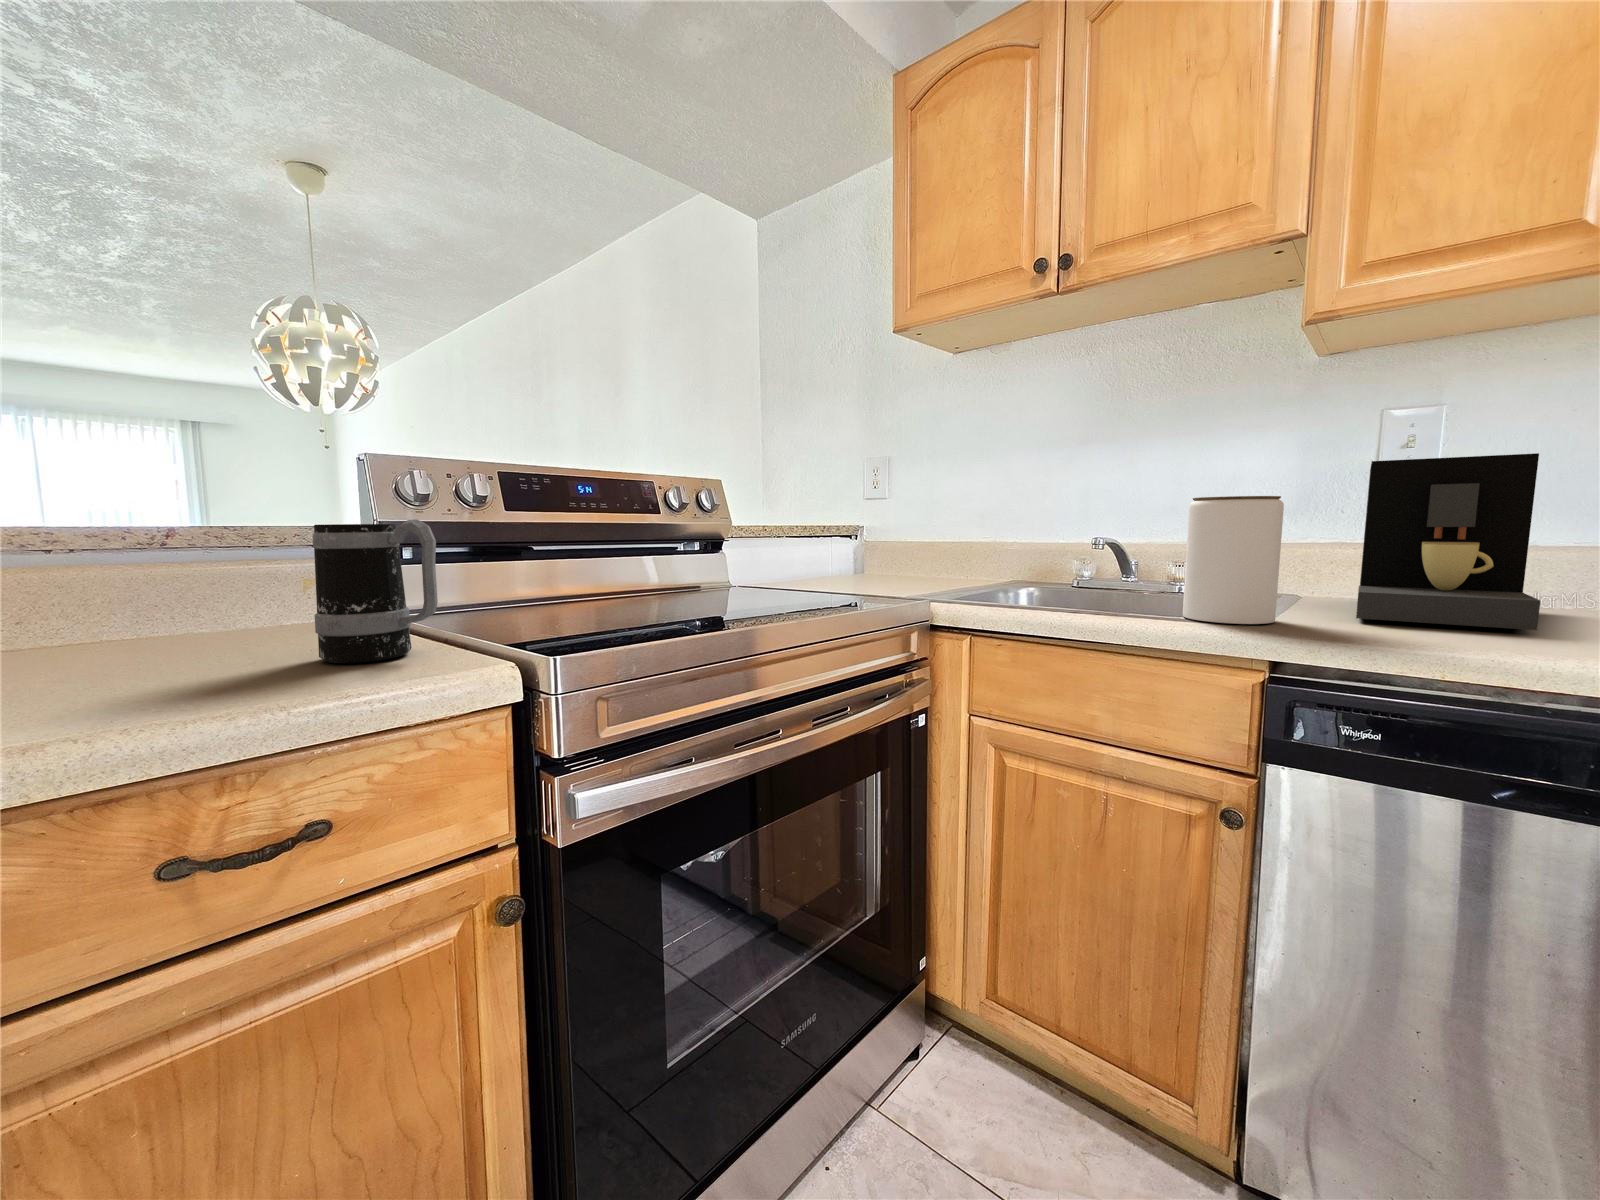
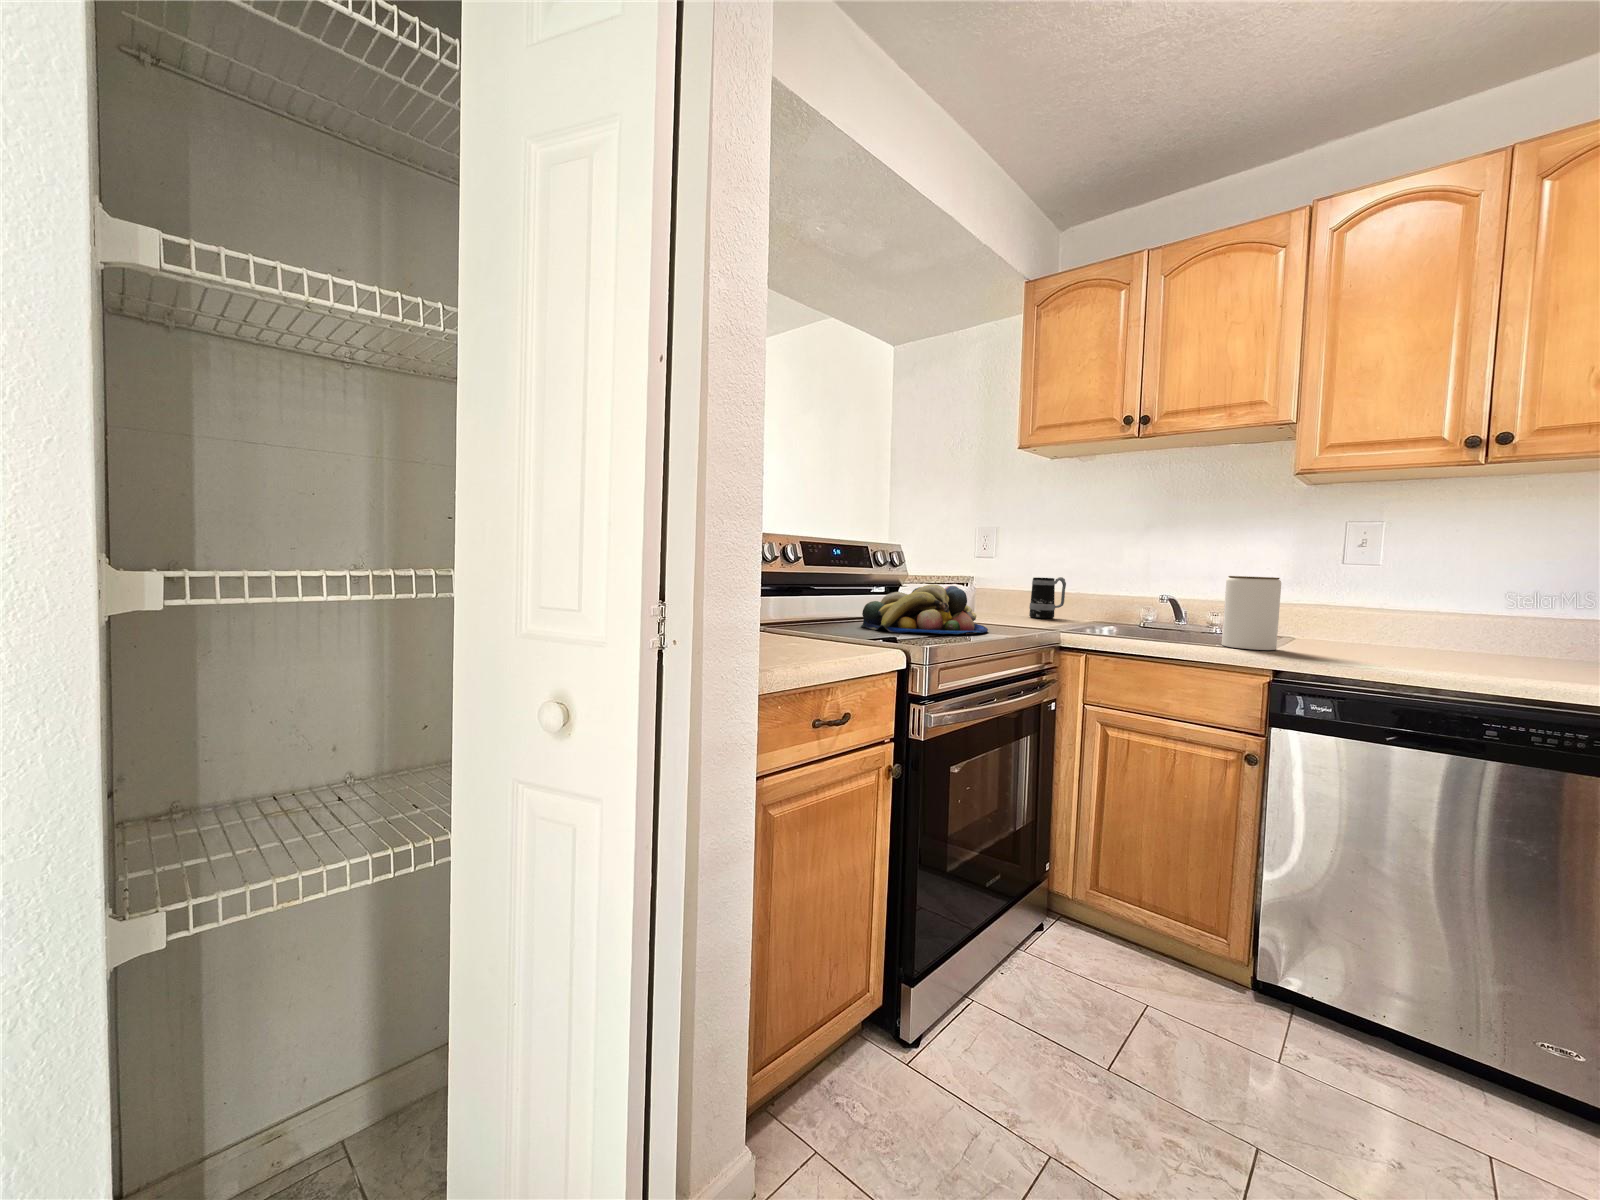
coffee maker: present [1356,453,1540,630] -> none [1323,558,1425,658]
mug: present [313,519,438,663] -> present [1029,577,1066,618]
fruit bowl: none [609,534,813,616] -> present [861,584,988,634]

